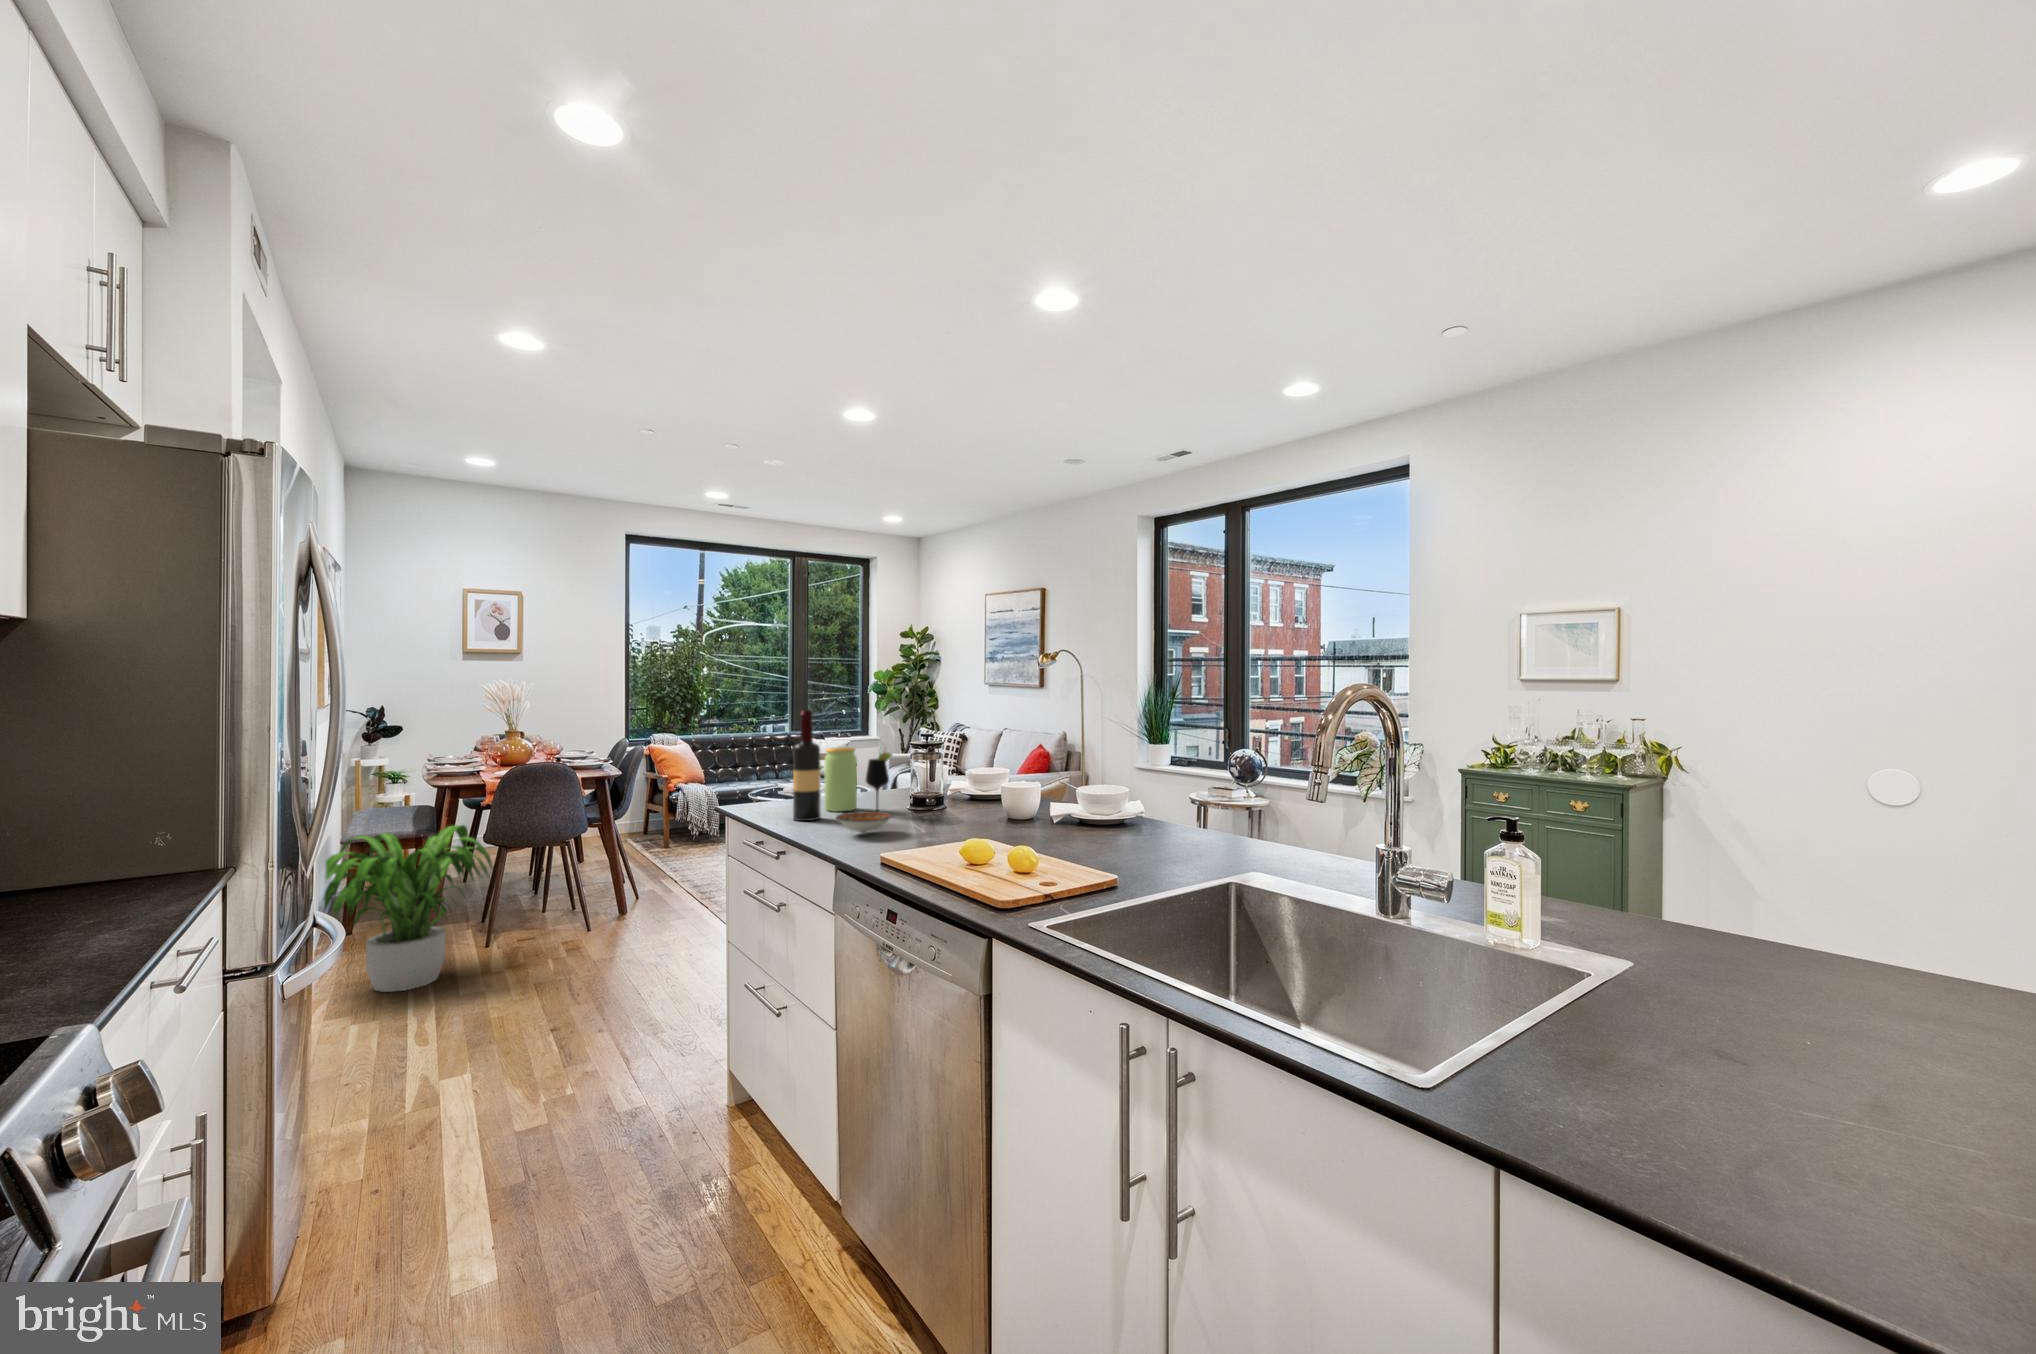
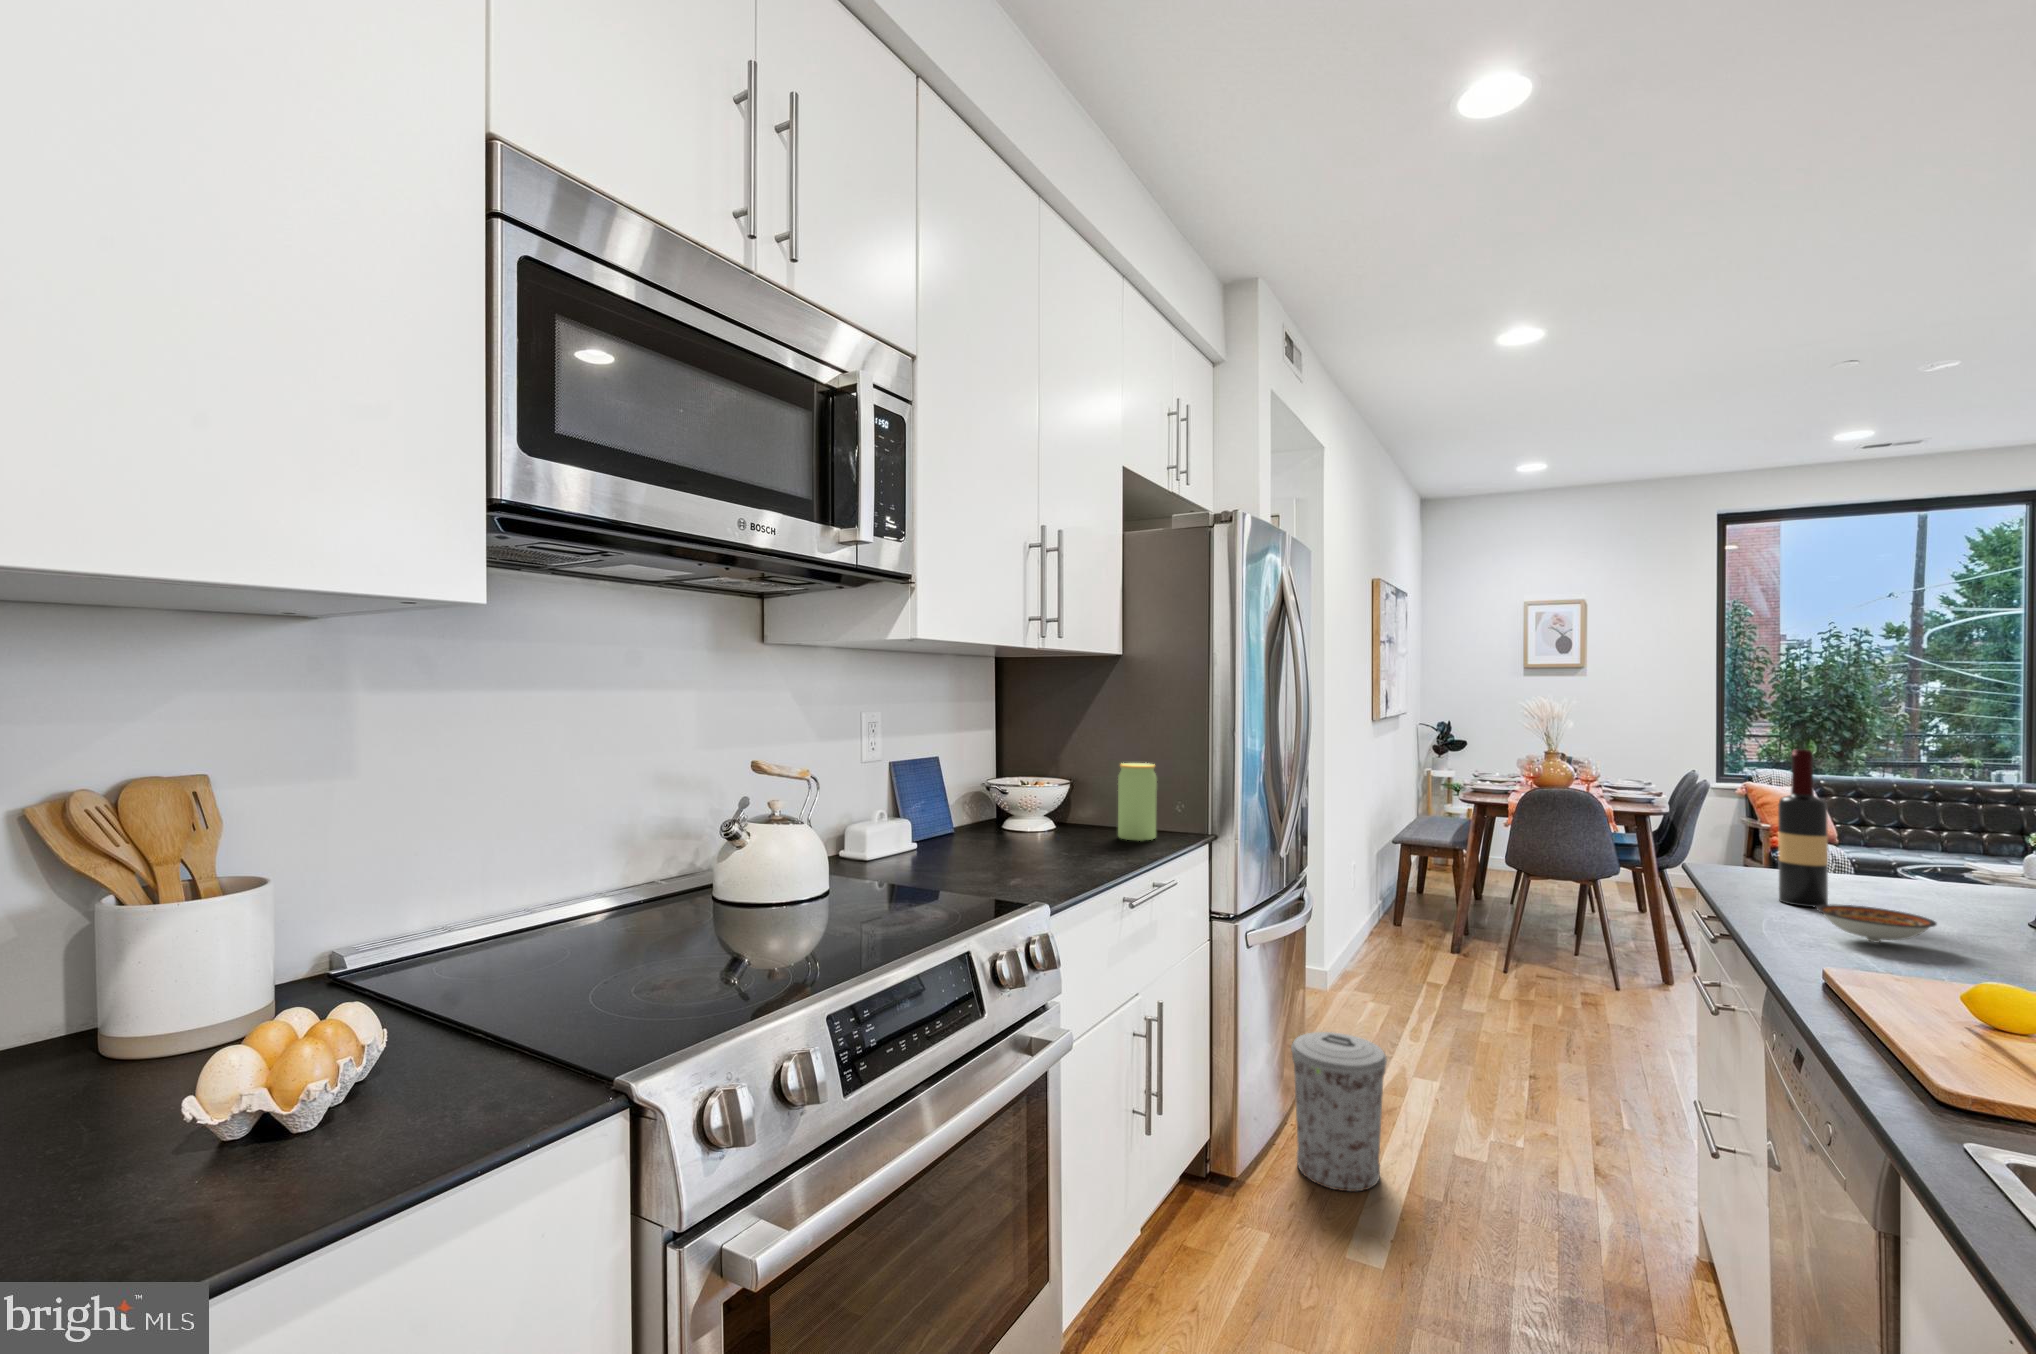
jar: present [825,747,857,812] -> present [1118,763,1157,841]
wine glass: present [866,752,893,811] -> none [1920,815,1979,927]
potted plant: present [324,825,492,992] -> none [1354,836,1505,990]
trash can: none [333,1055,460,1243] -> present [1291,1032,1387,1192]

